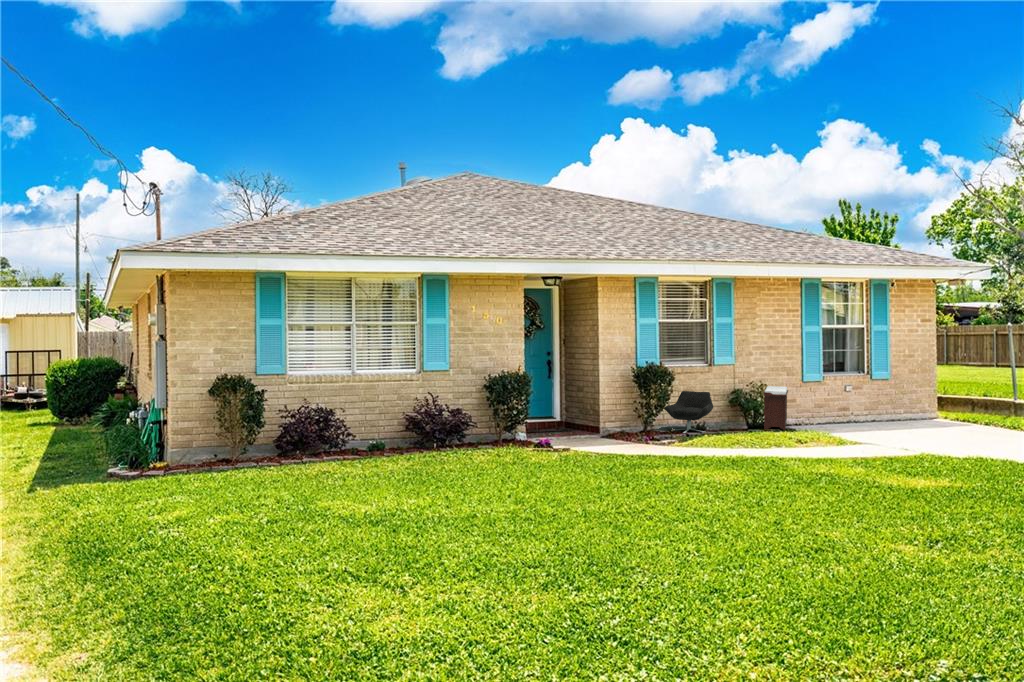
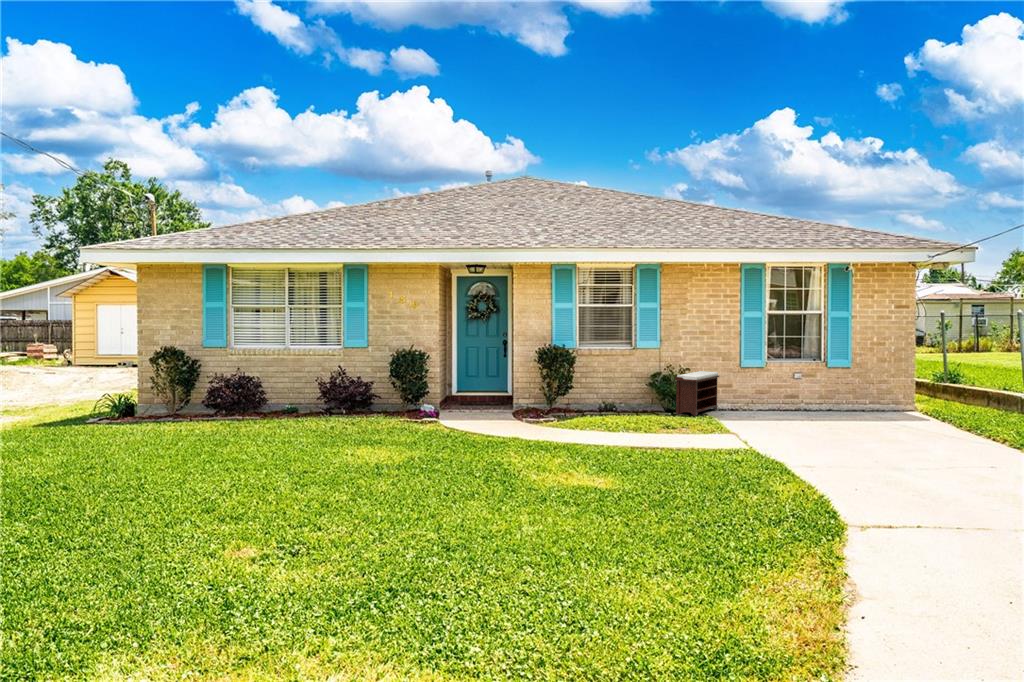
lounge chair: present [665,391,713,433] -> none [573,373,623,414]

